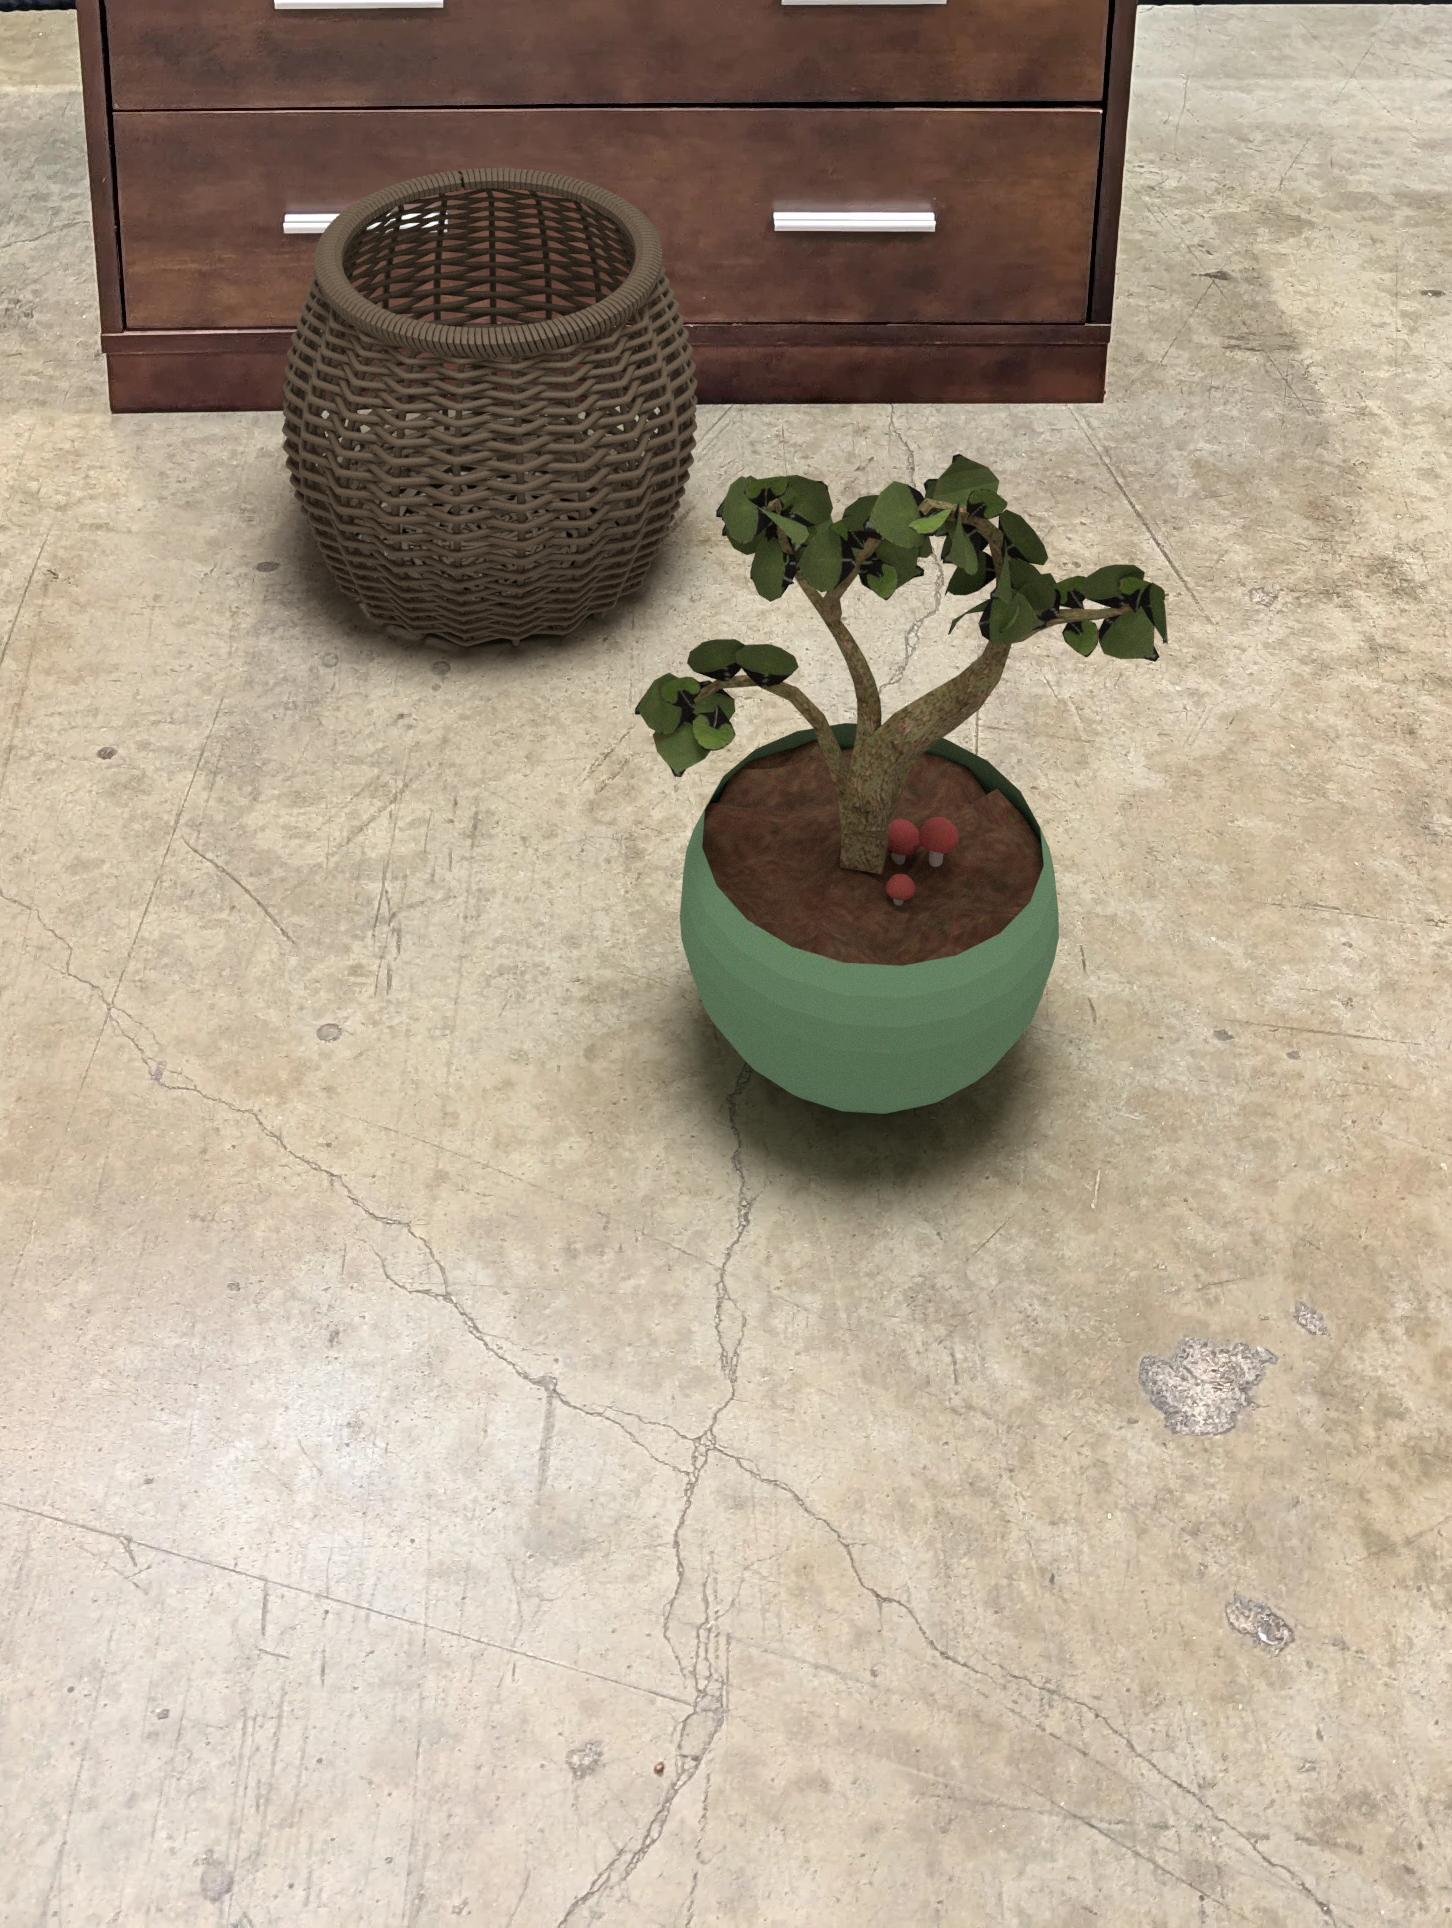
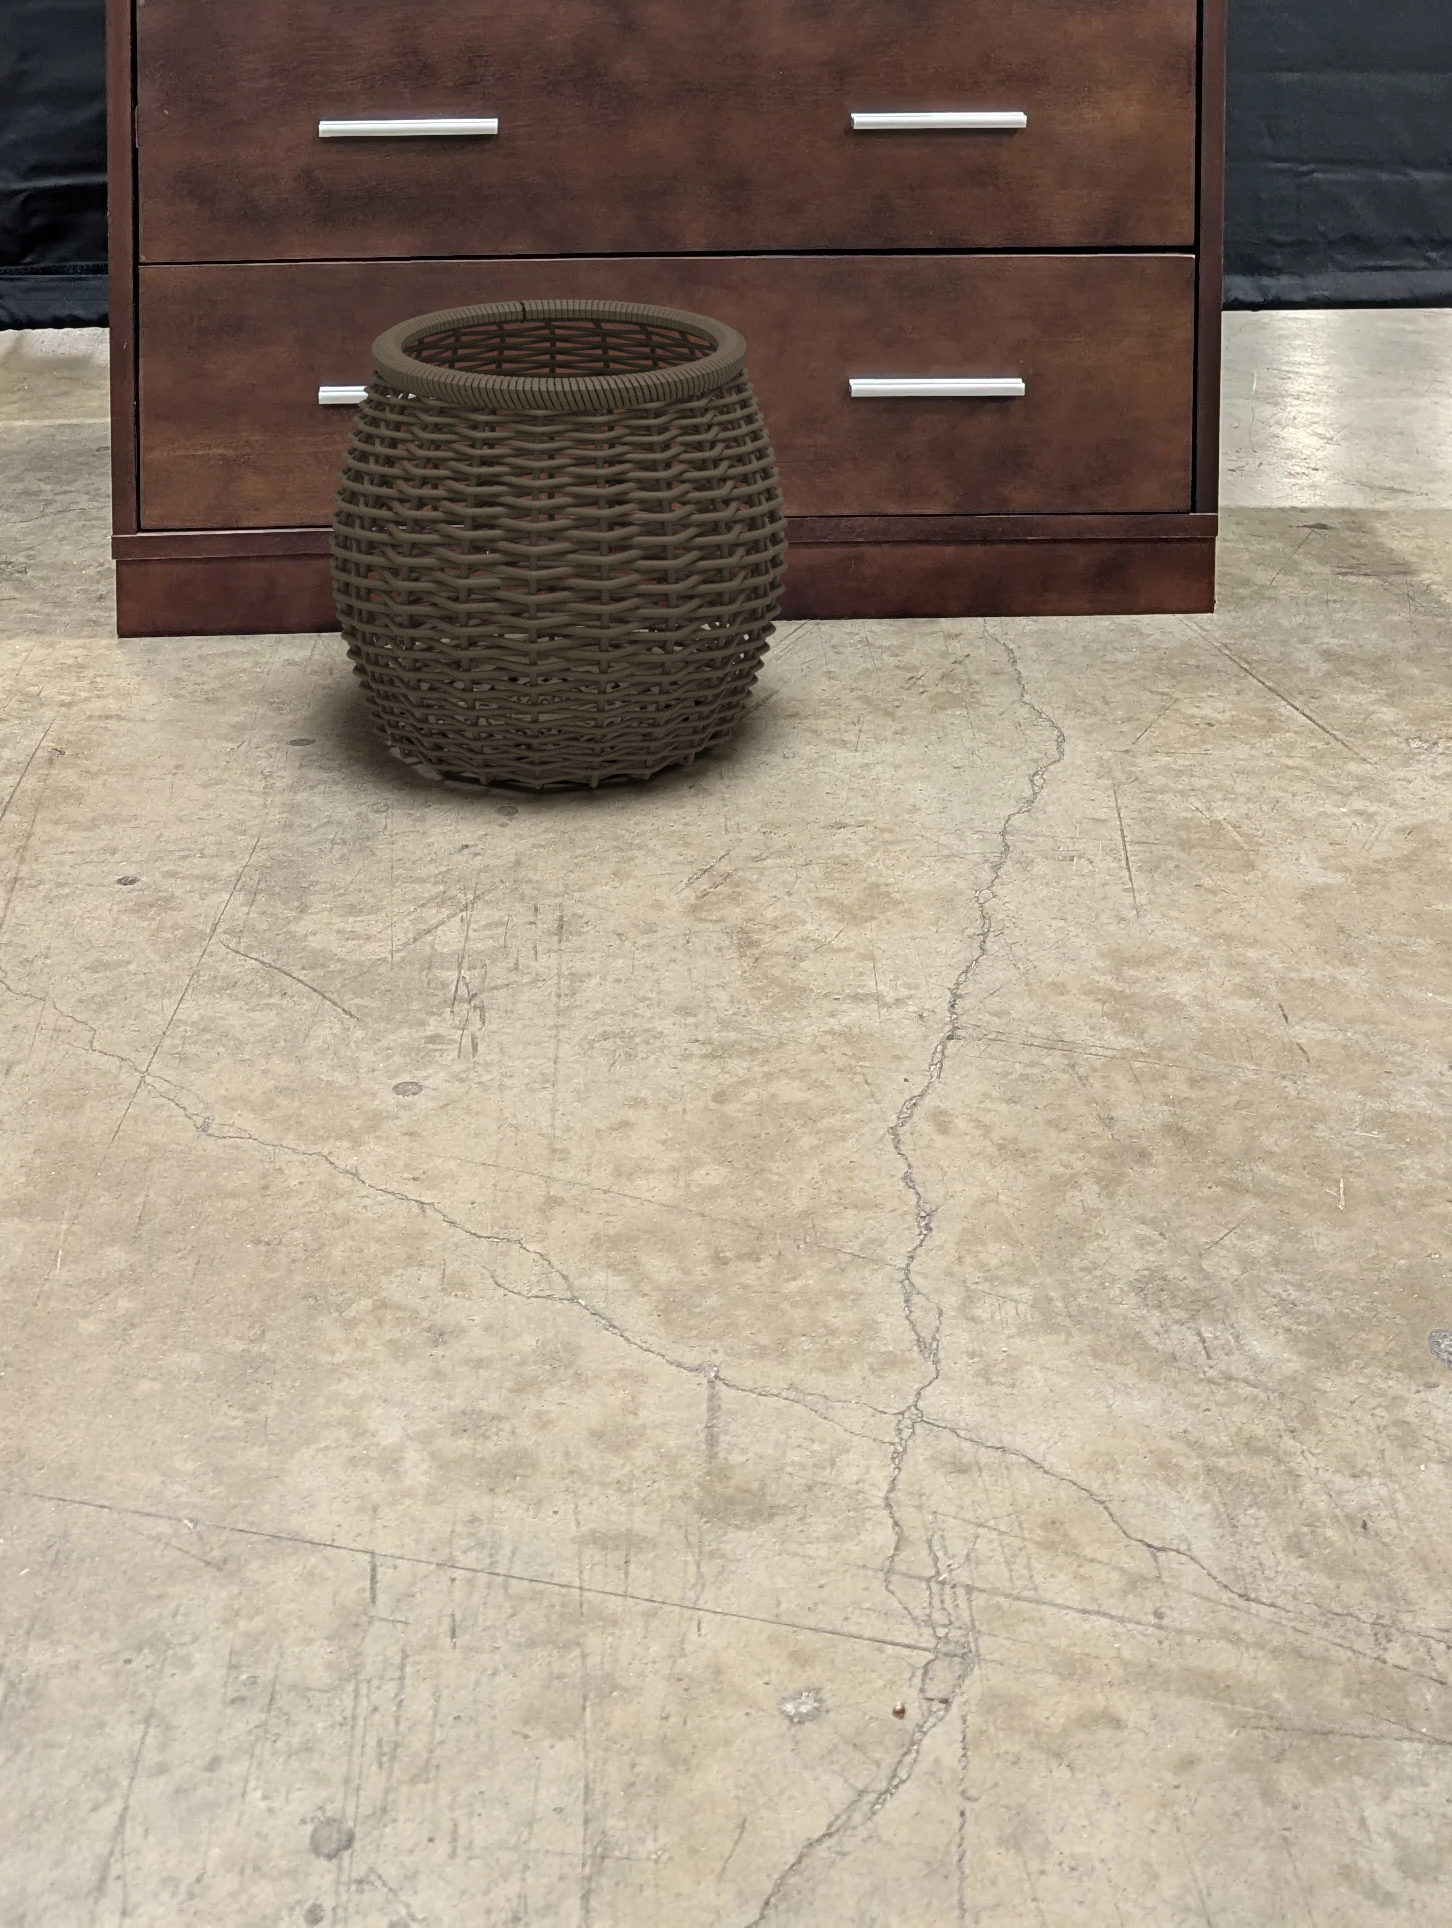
potted plant: present [635,454,1169,1114] -> none [777,233,1372,1114]

